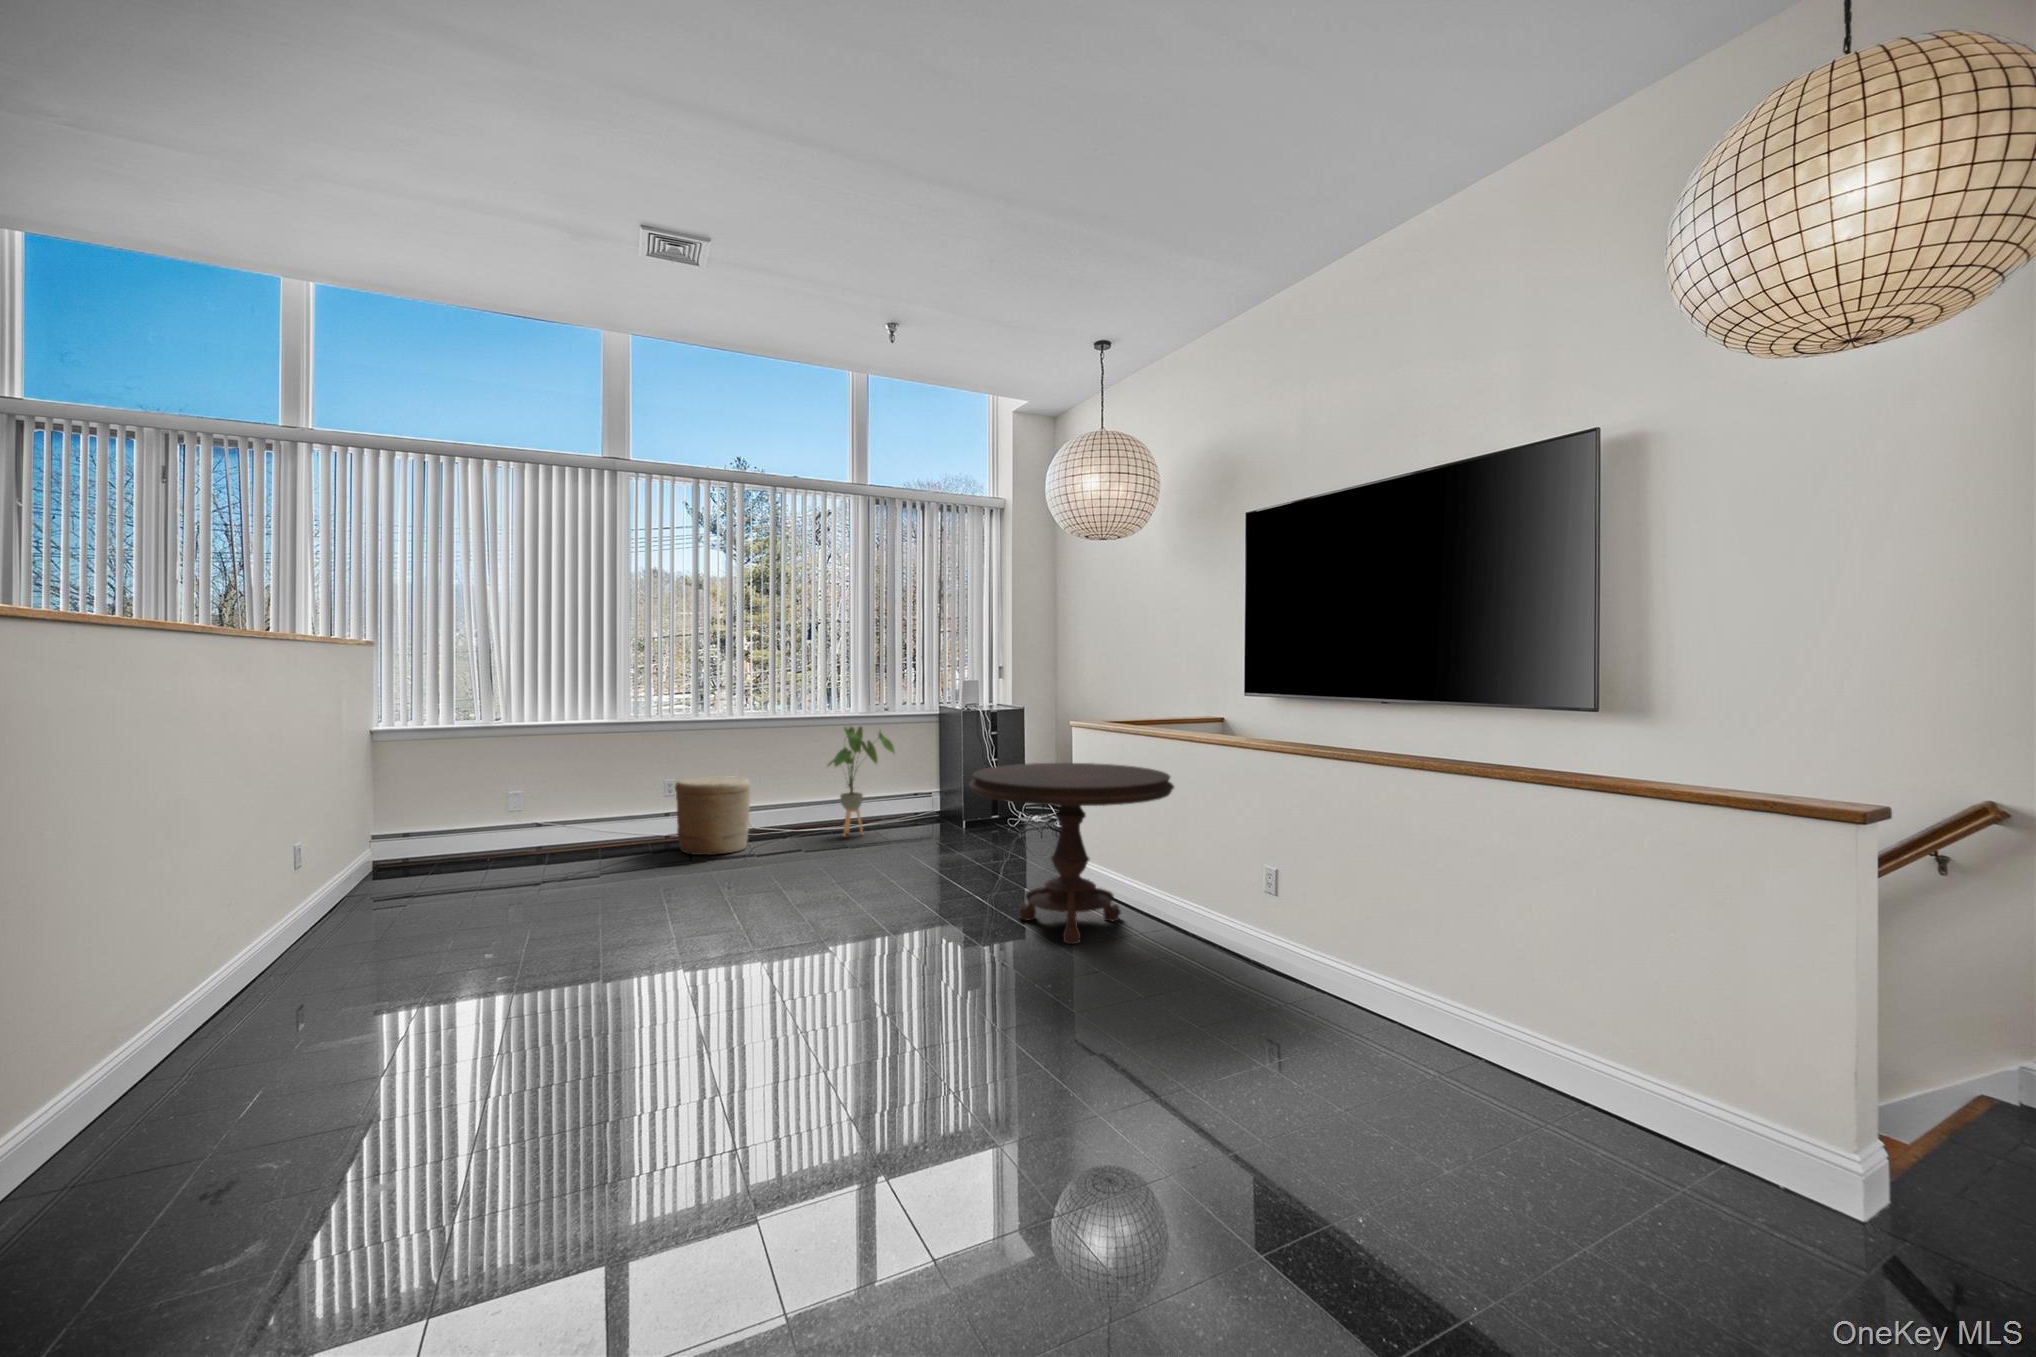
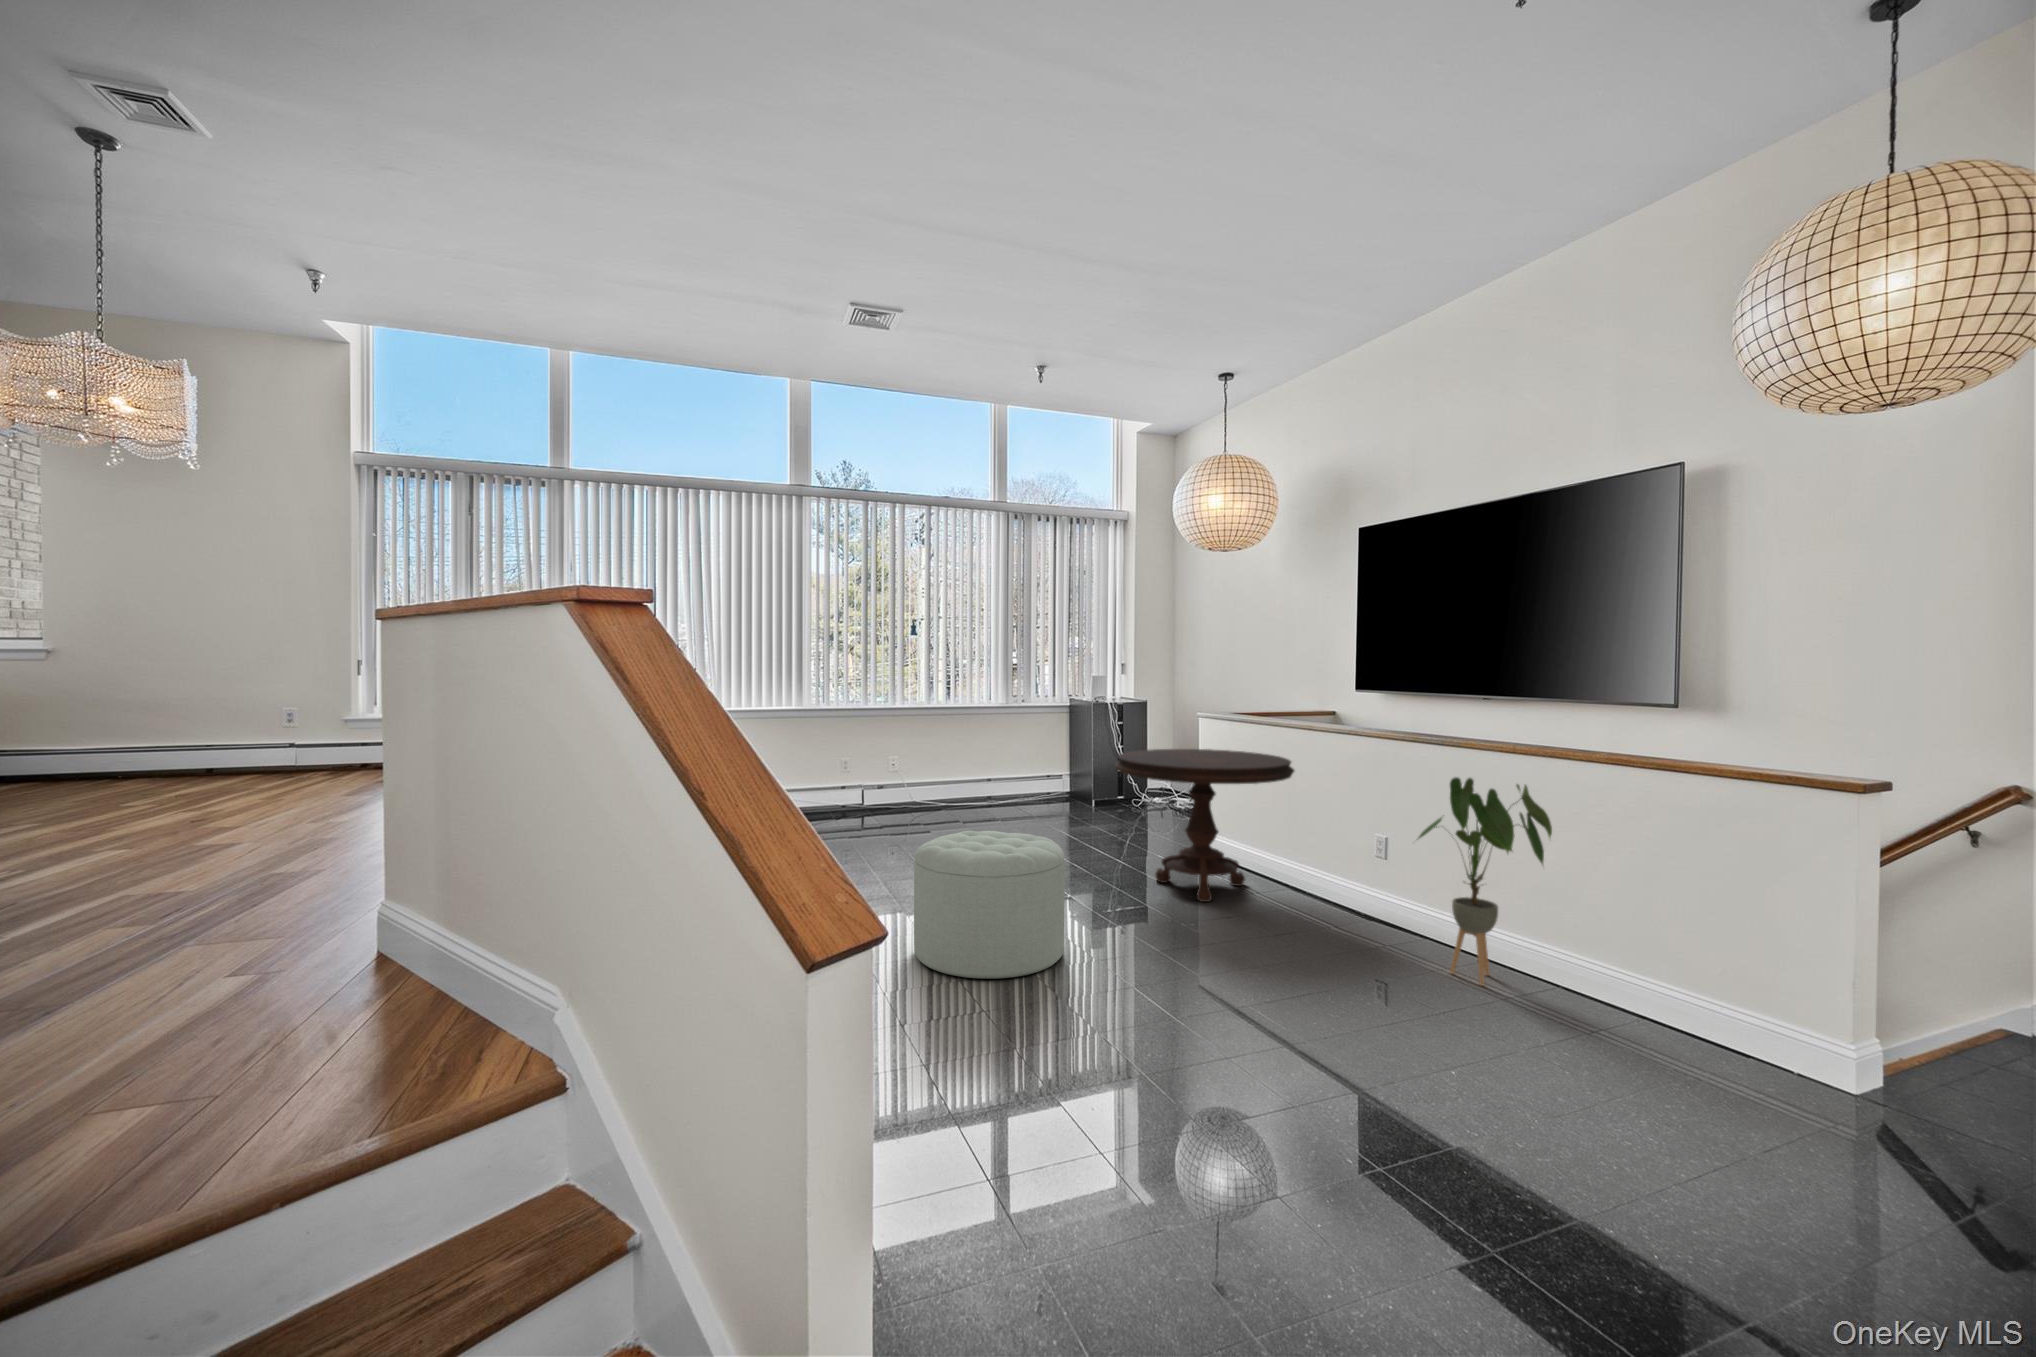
house plant: present [828,726,895,836] -> present [1418,777,1552,985]
woven basket: present [675,777,750,855] -> none [850,757,913,824]
ottoman: none [696,874,891,1070] -> present [914,831,1065,979]

